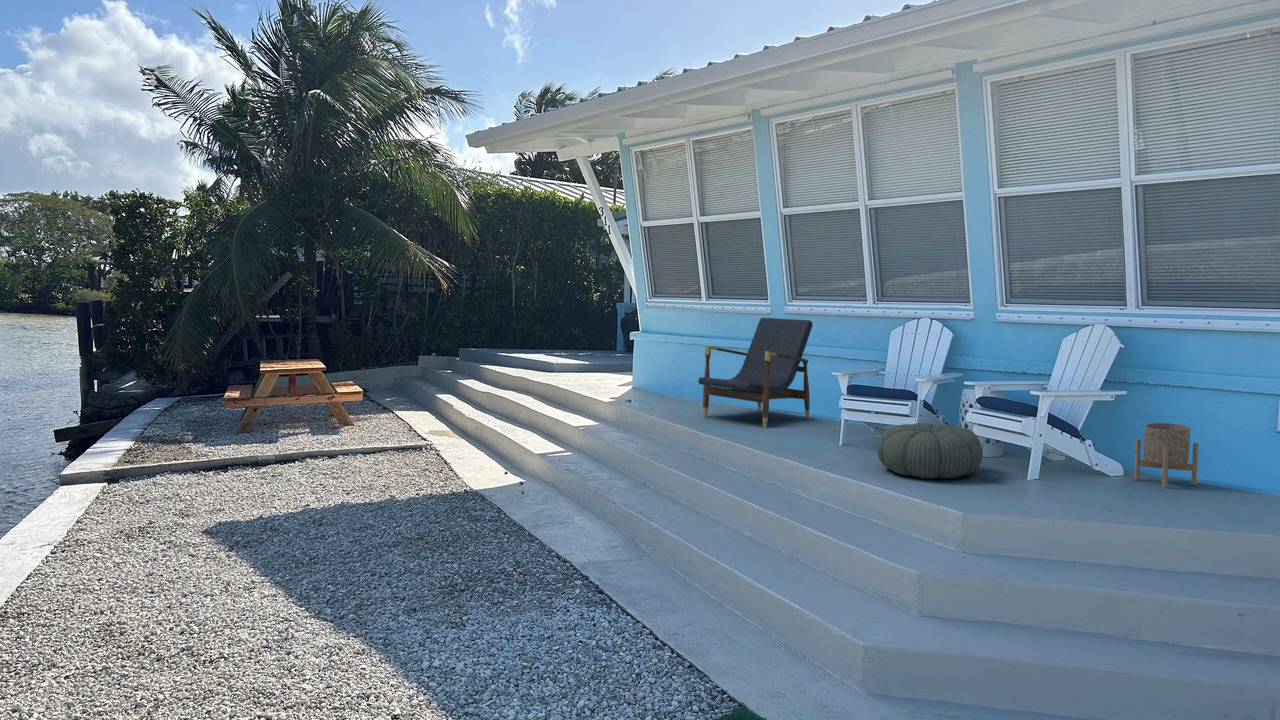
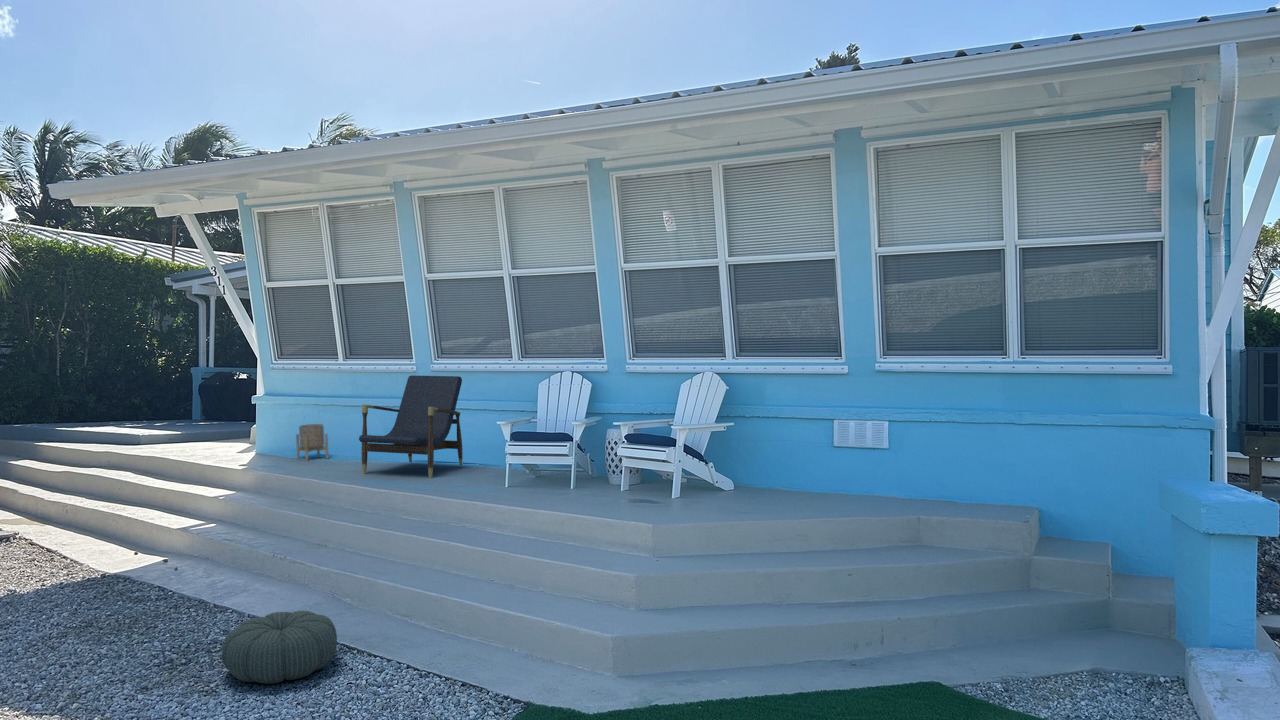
pouf: present [877,423,983,479] -> present [222,611,337,684]
planter: present [1134,423,1199,488] -> present [296,424,328,461]

